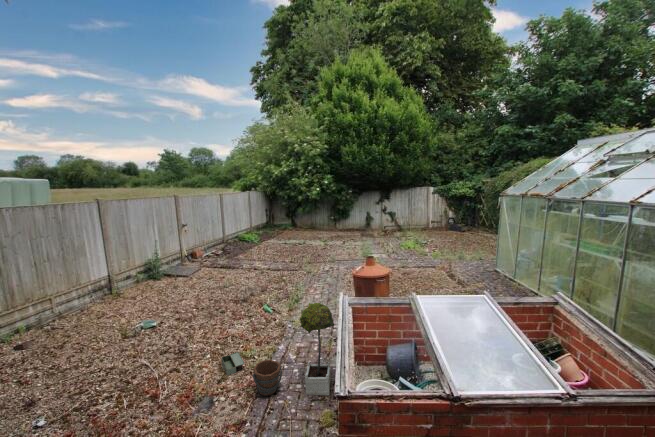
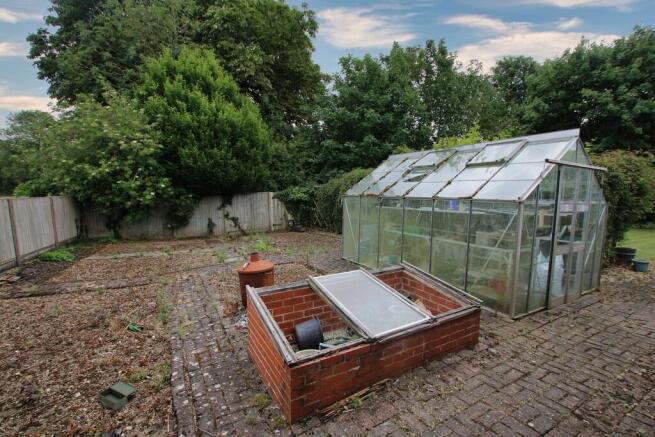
potted tree: present [300,303,334,395] -> none [214,296,253,392]
bucket: present [252,360,282,396] -> none [164,369,198,411]

